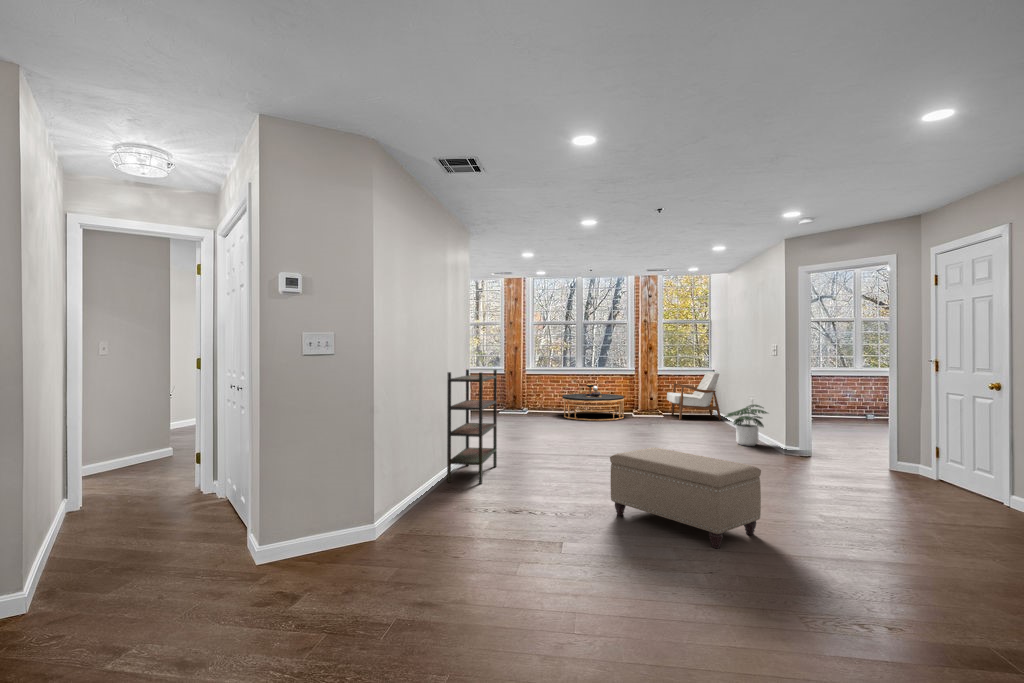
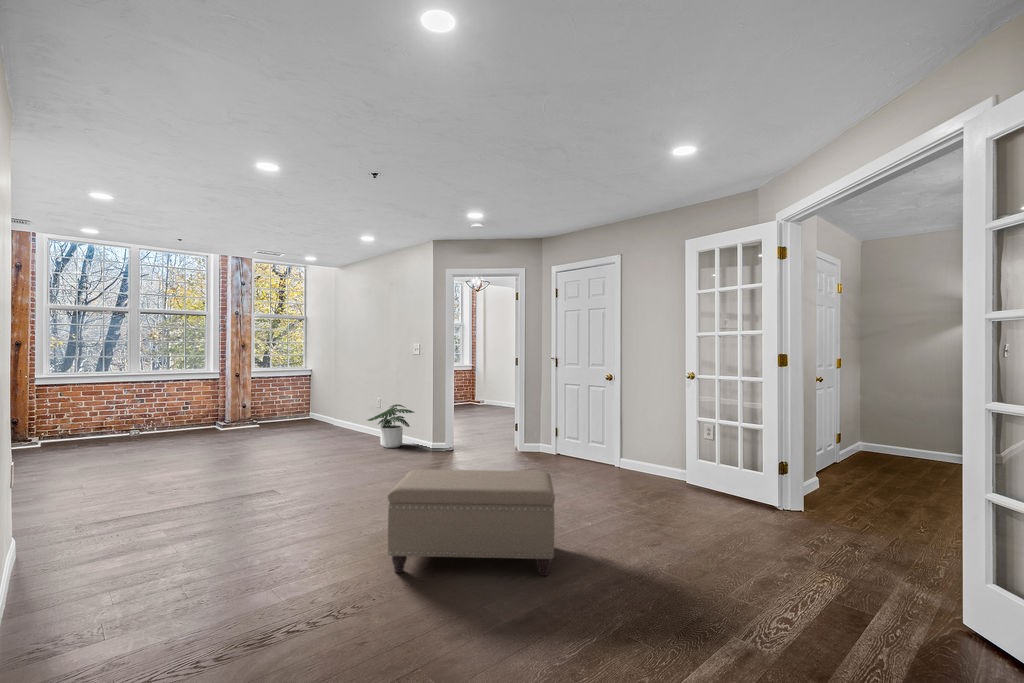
bookshelf: present [447,369,497,484] -> none [6,379,107,620]
armchair: present [667,372,721,420] -> none [264,372,330,429]
coffee table: present [562,384,624,421] -> none [114,394,215,445]

